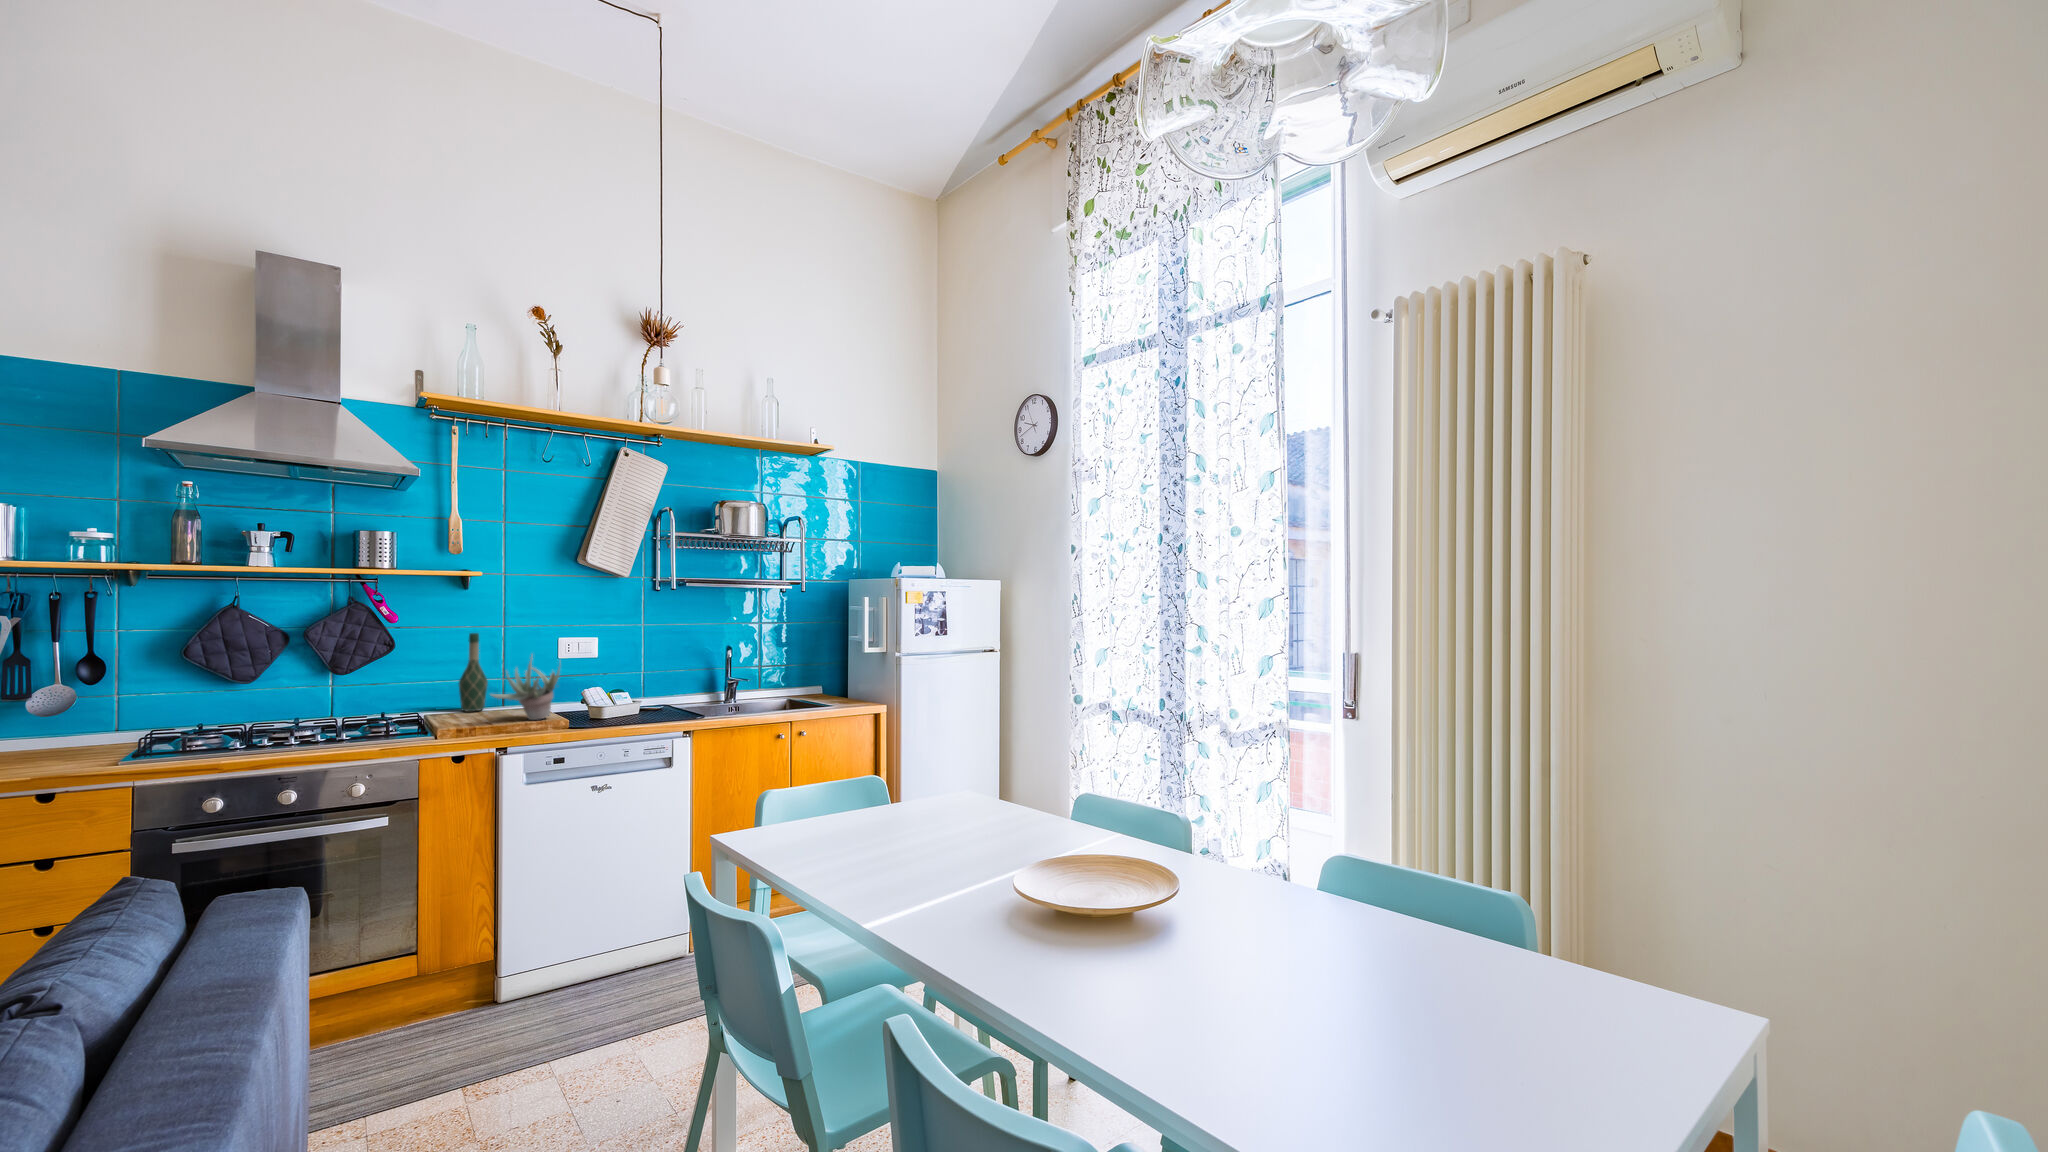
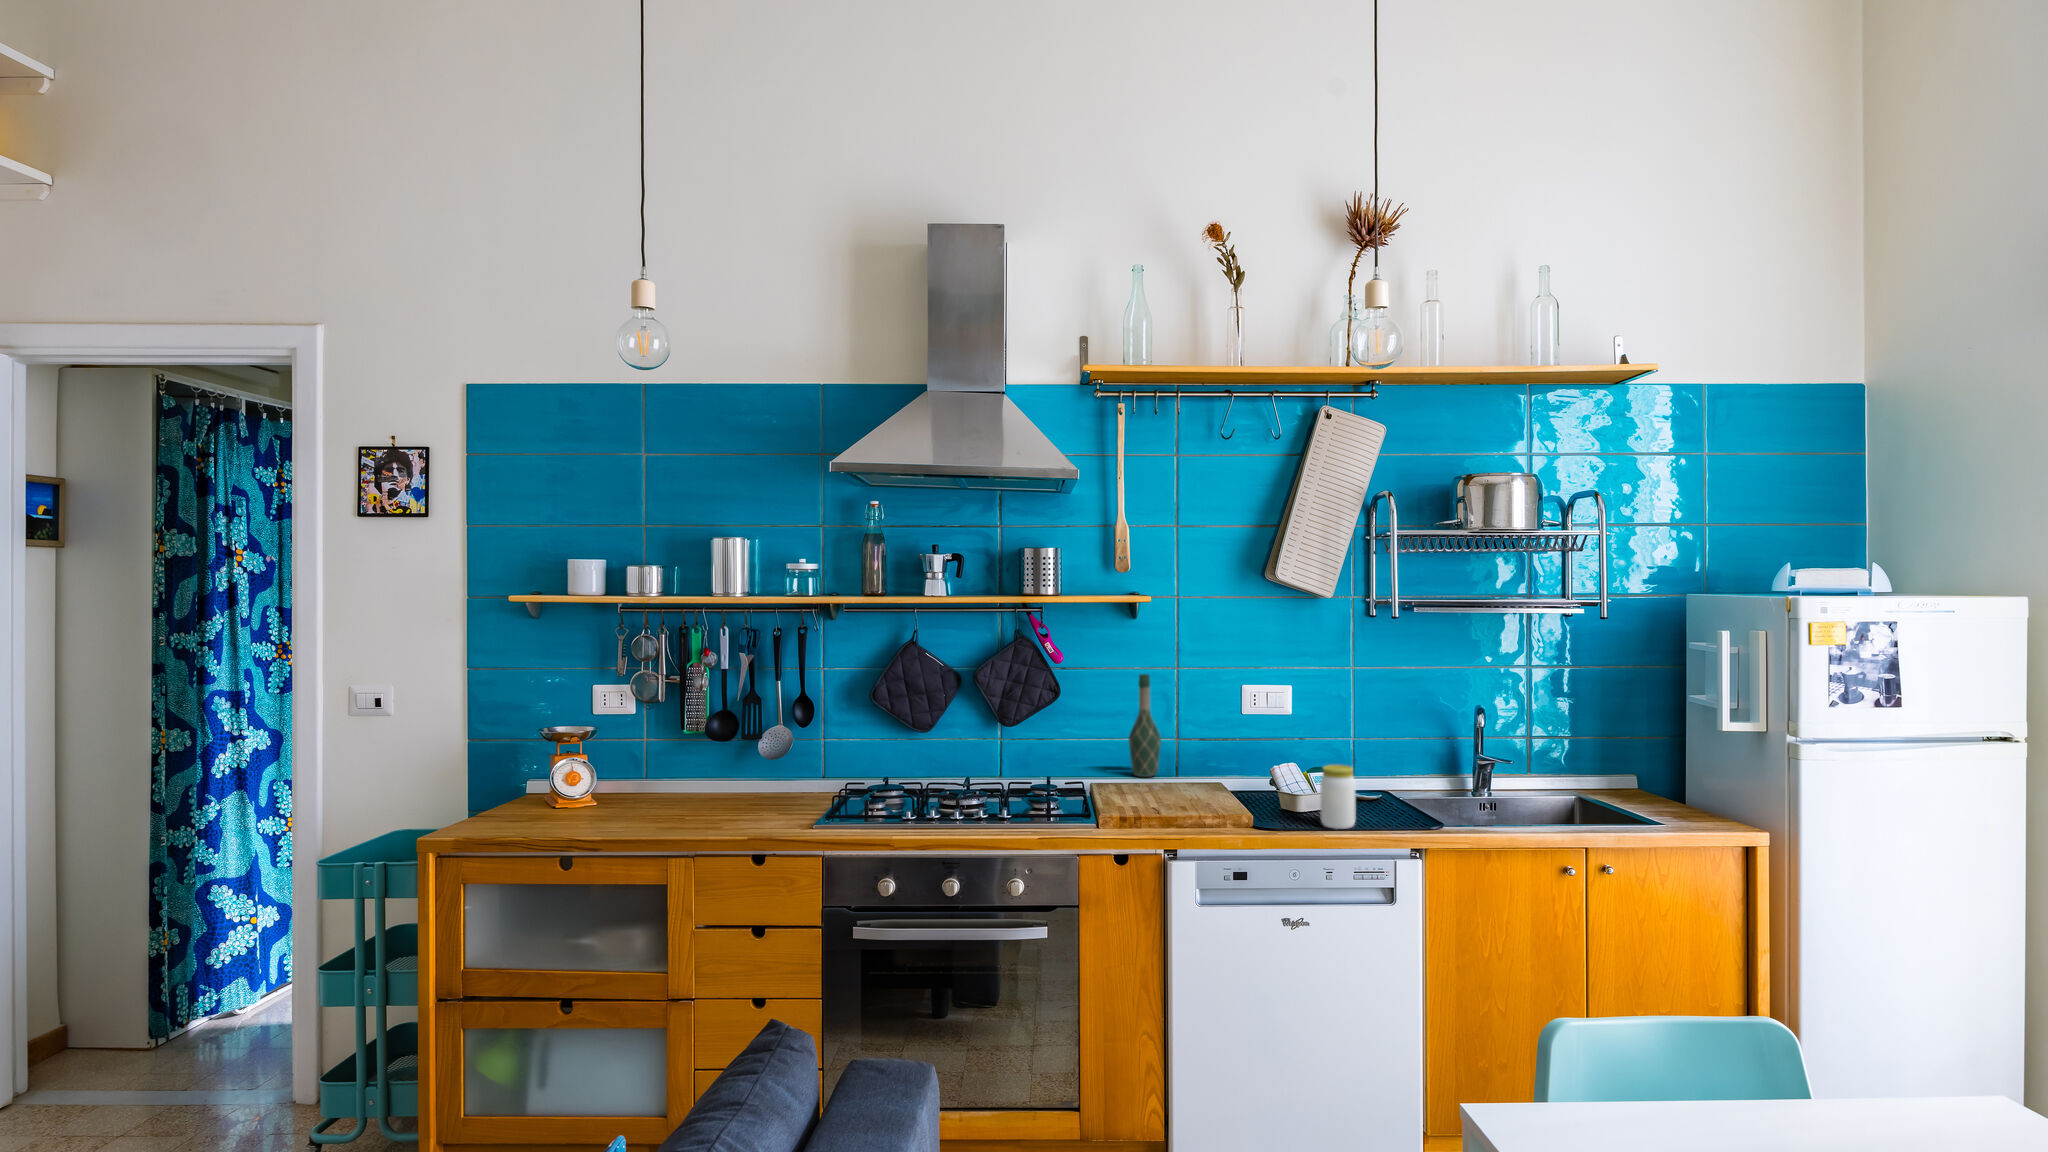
succulent plant: present [491,654,560,720] -> none [1161,714,1245,803]
jar: none [618,682,644,724] -> present [1321,765,1356,829]

